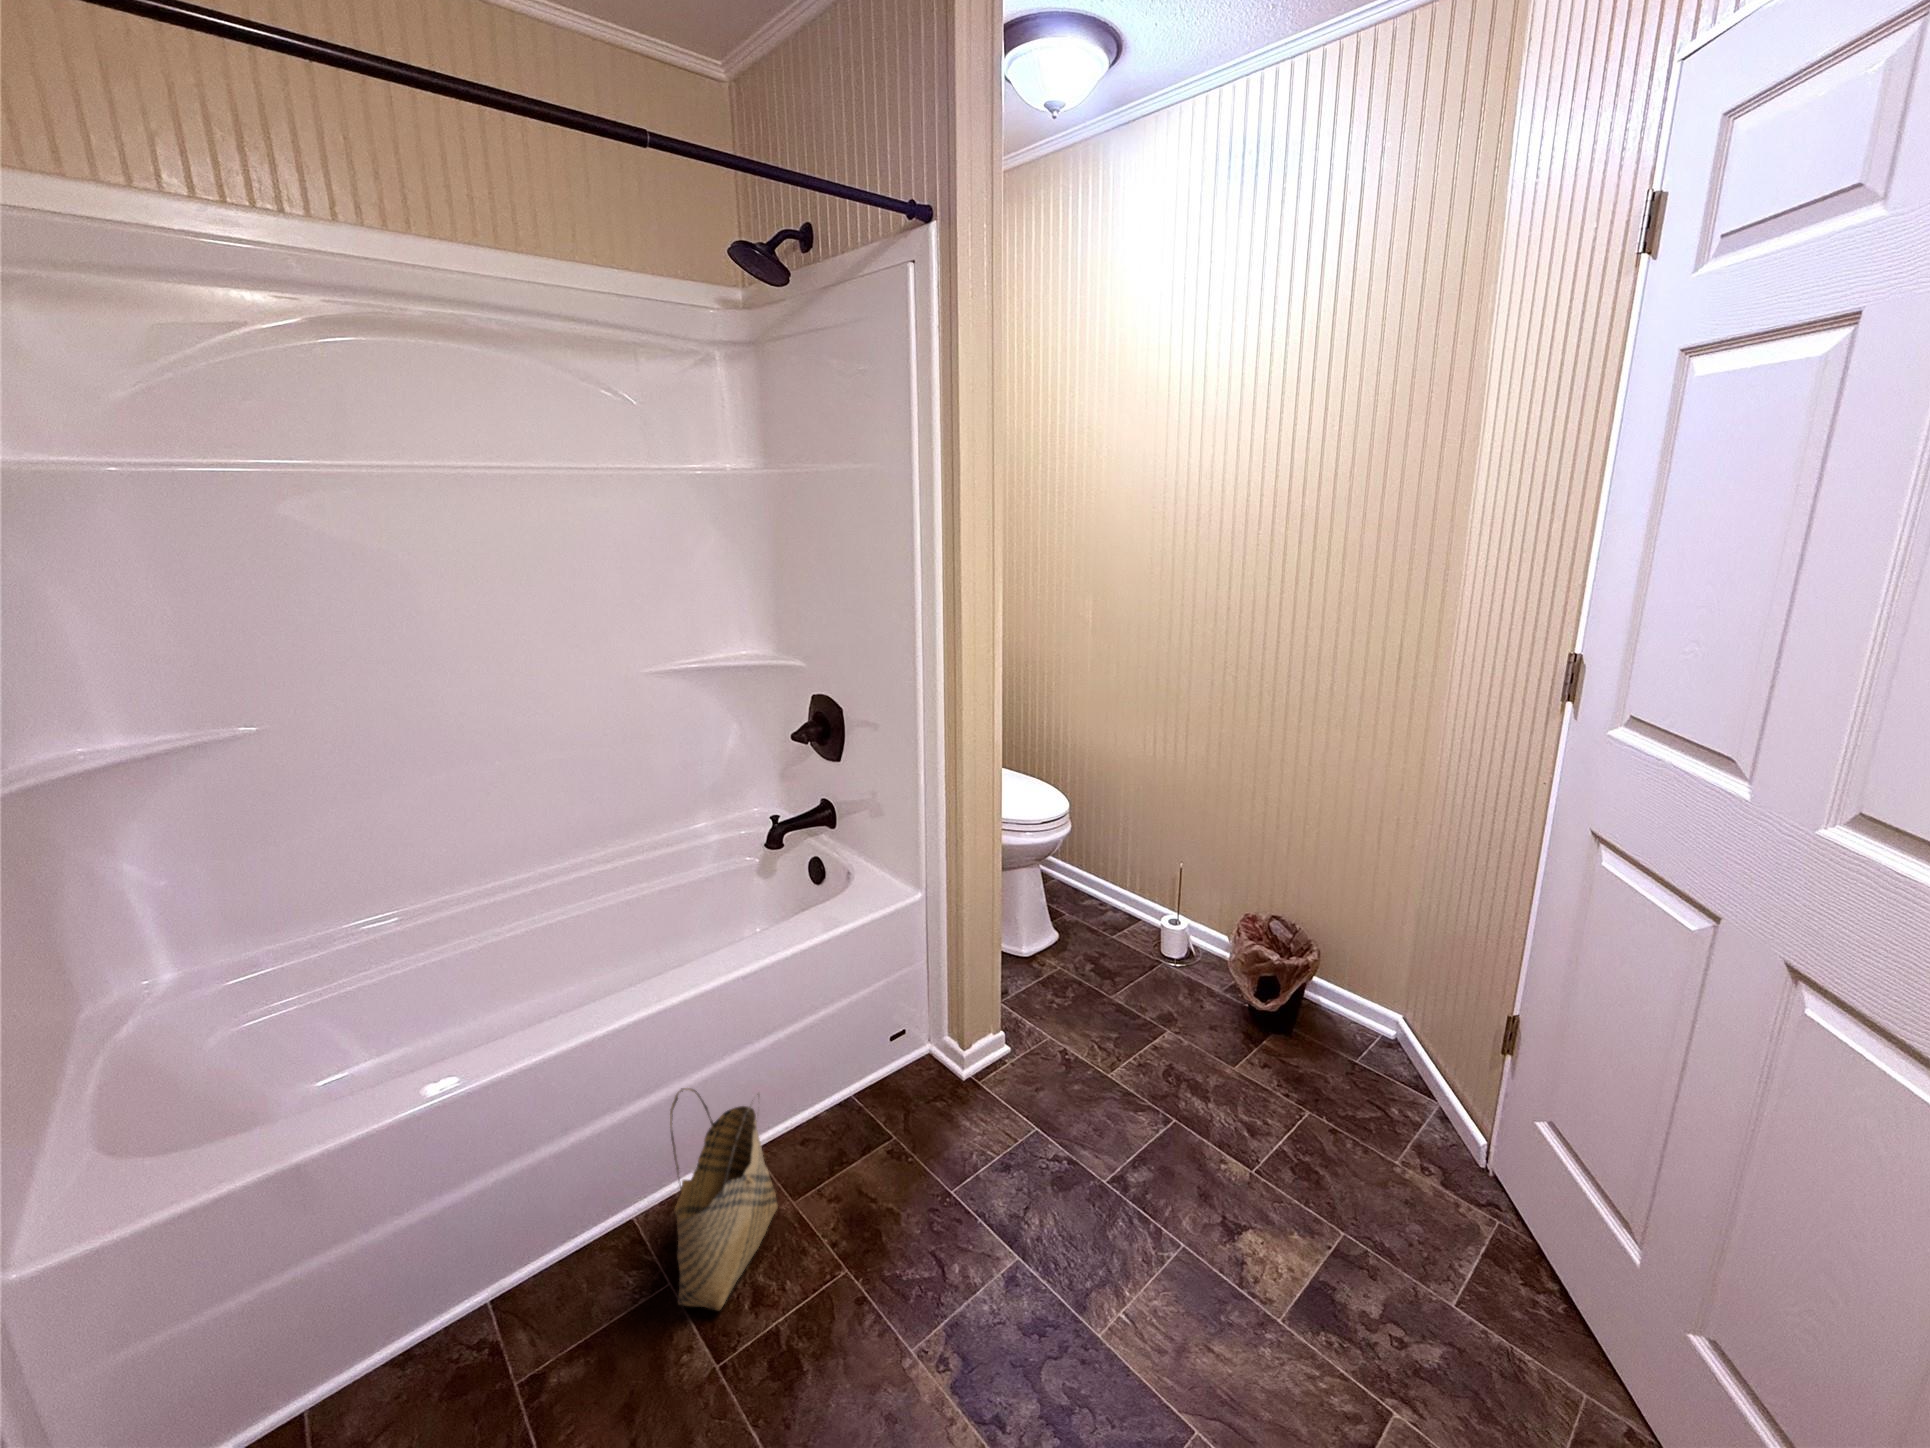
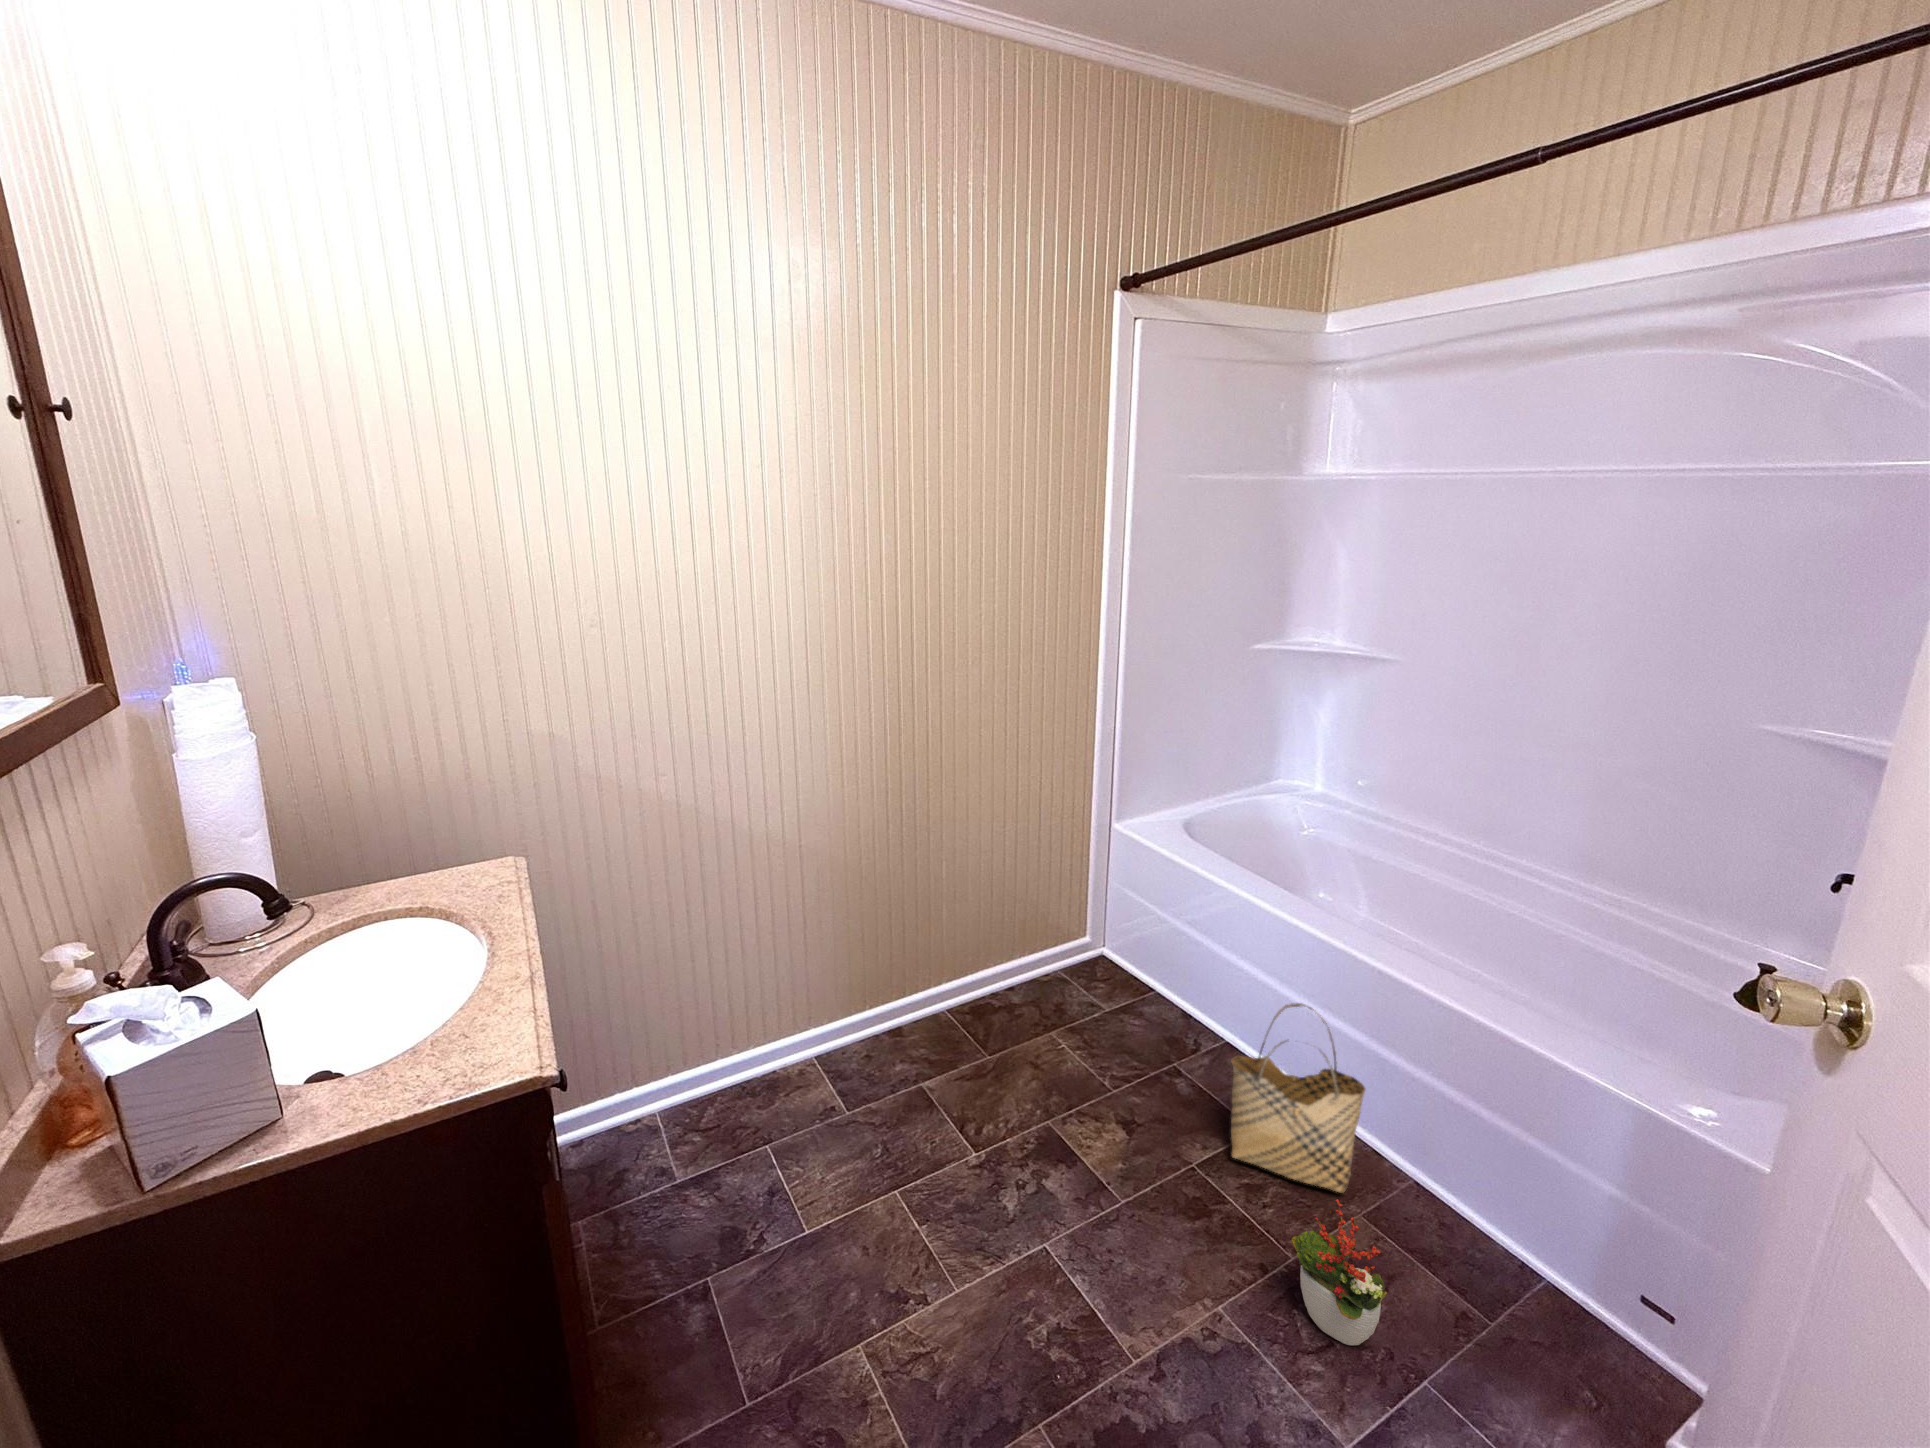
decorative plant: none [892,1136,954,1265] -> present [1292,1199,1387,1345]

